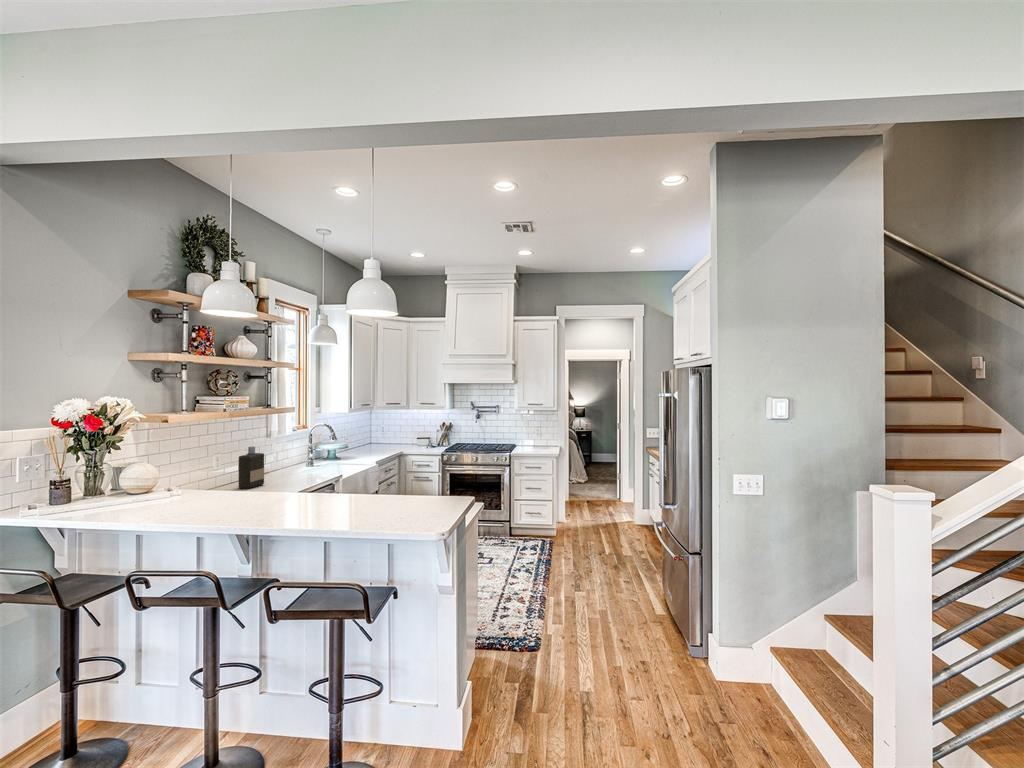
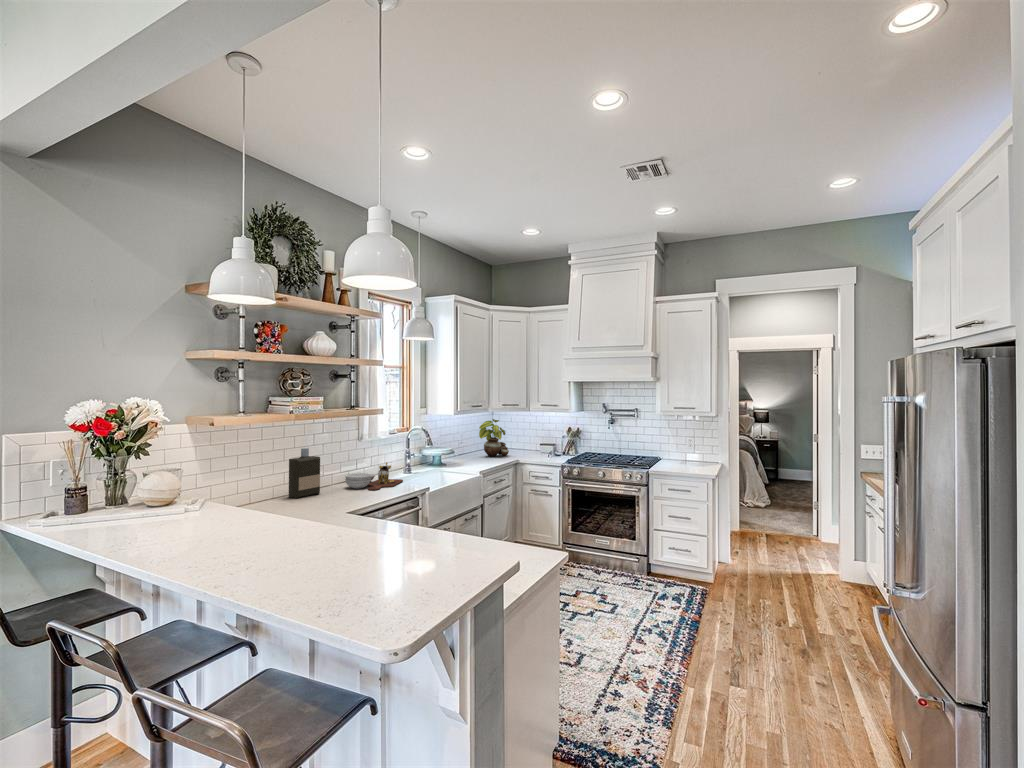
potted plant: none [364,417,391,450] -> present [479,419,509,457]
cutting board: none [277,456,324,480] -> present [345,462,403,490]

